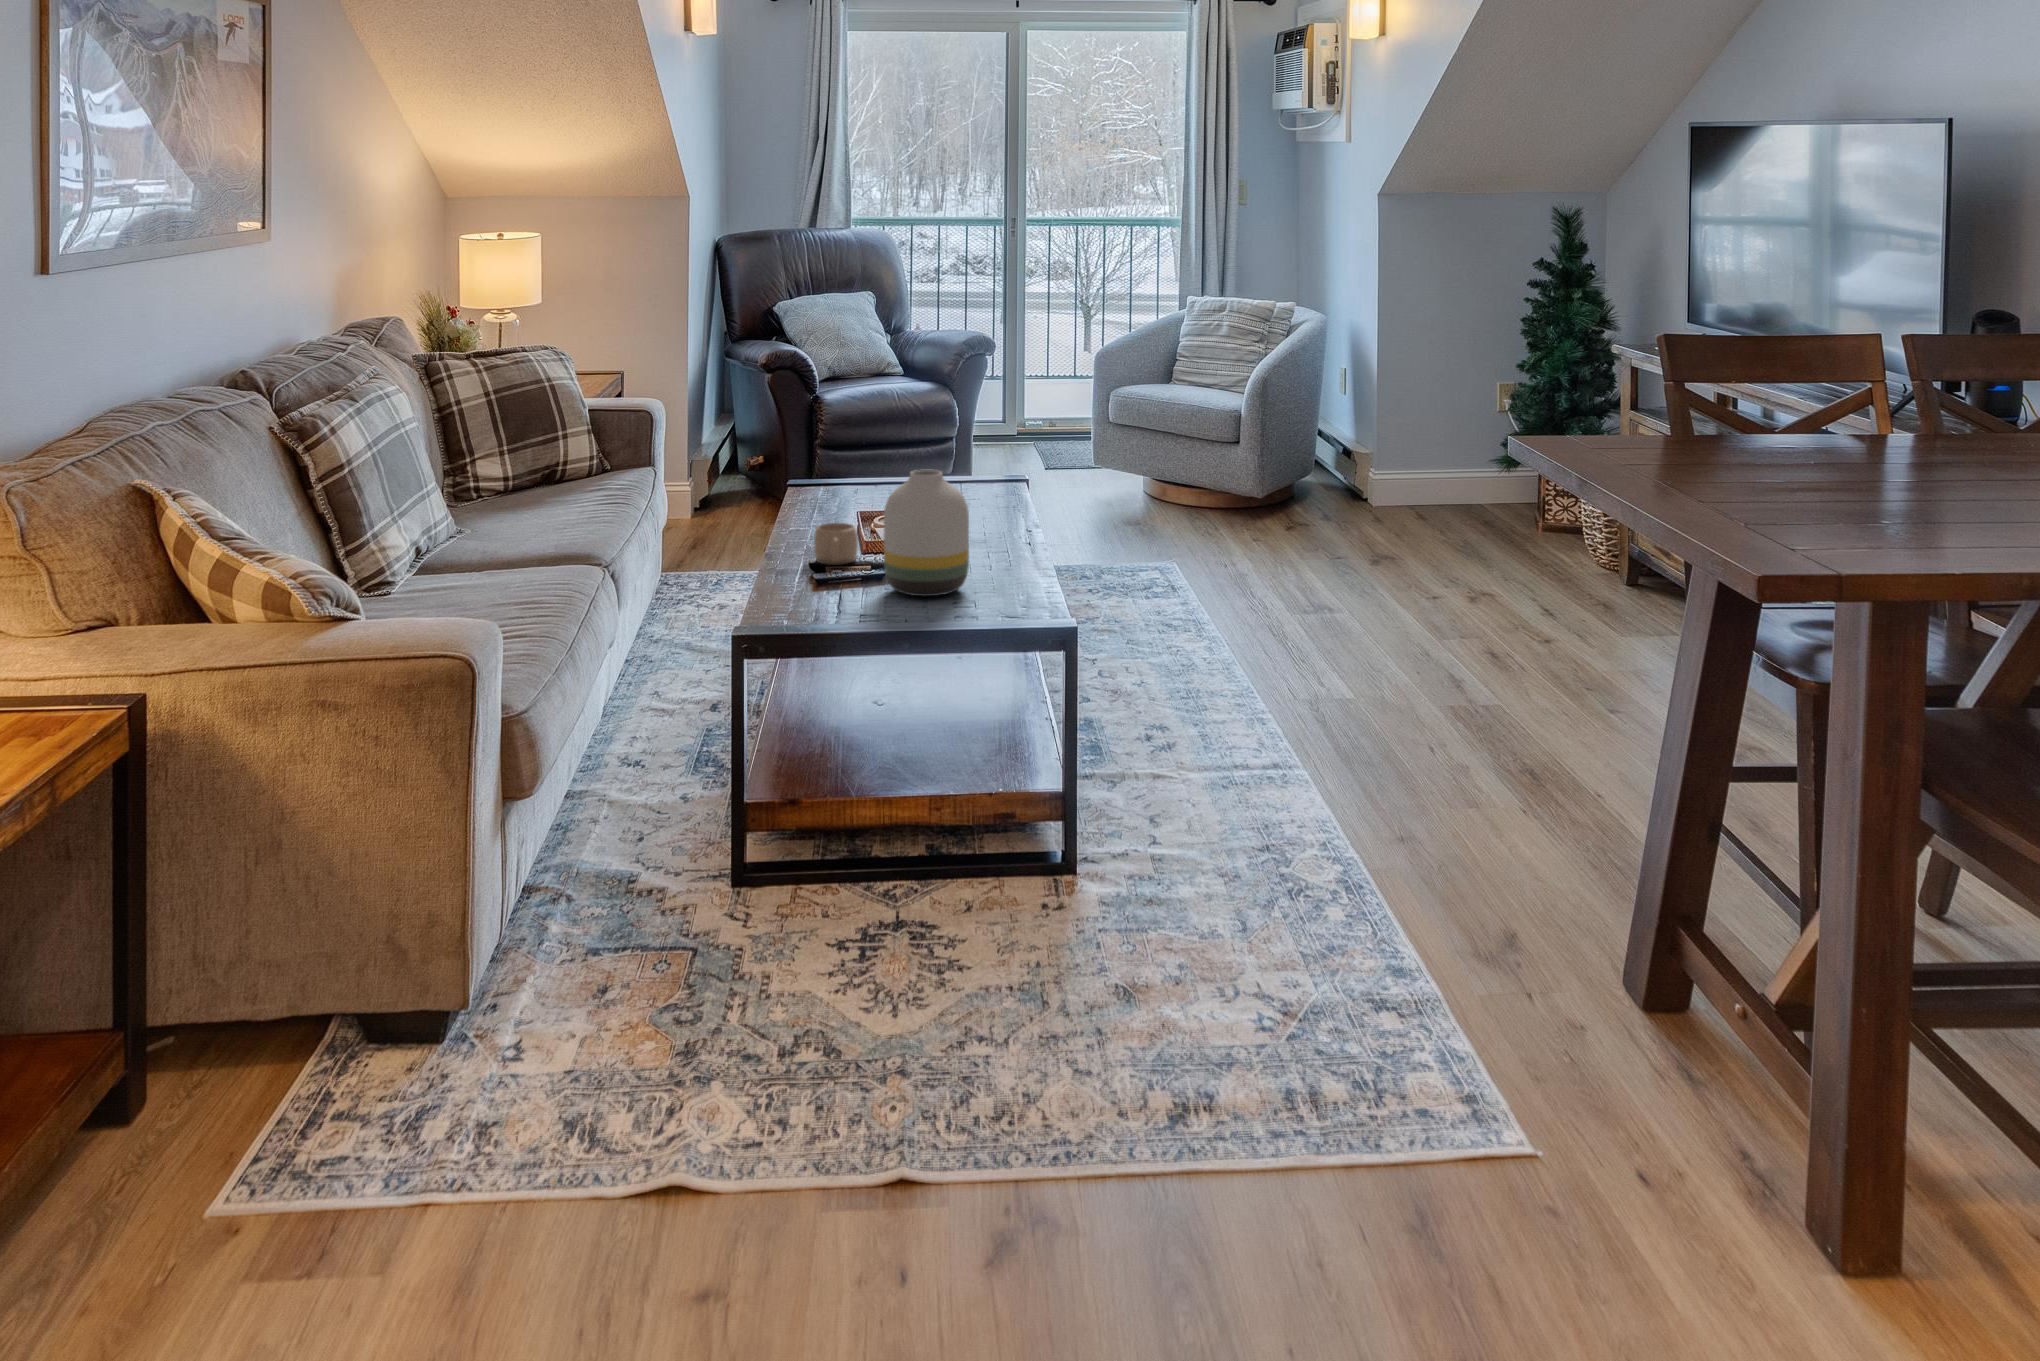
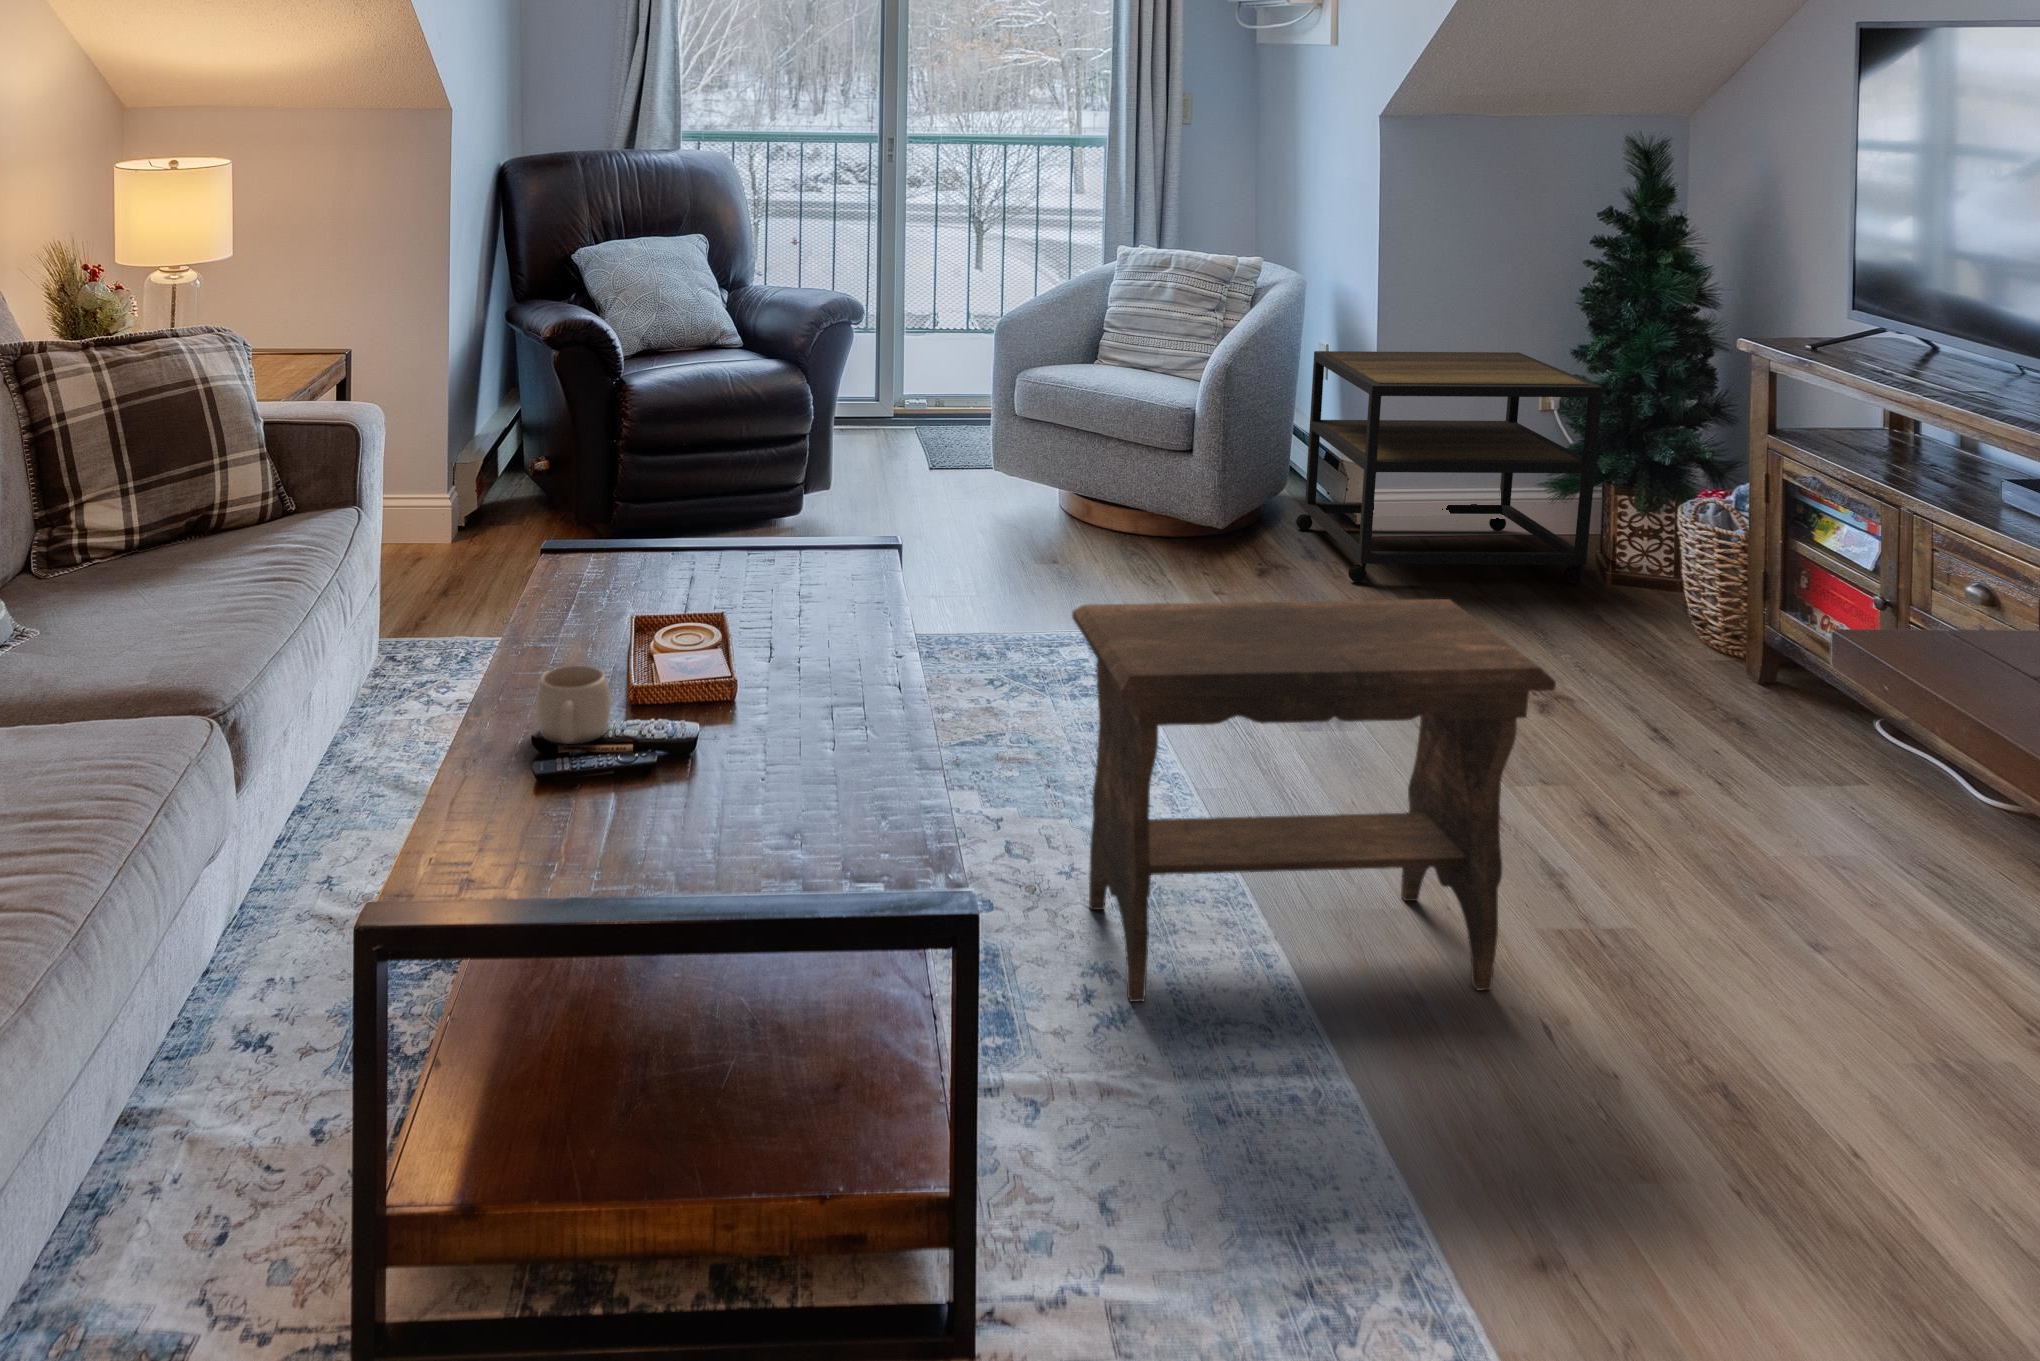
side table: none [1325,371,1536,538] -> present [1296,351,1603,583]
vase: present [884,470,969,596] -> none [636,610,789,843]
footstool: none [1138,497,1426,738] -> present [1072,599,1556,1002]

